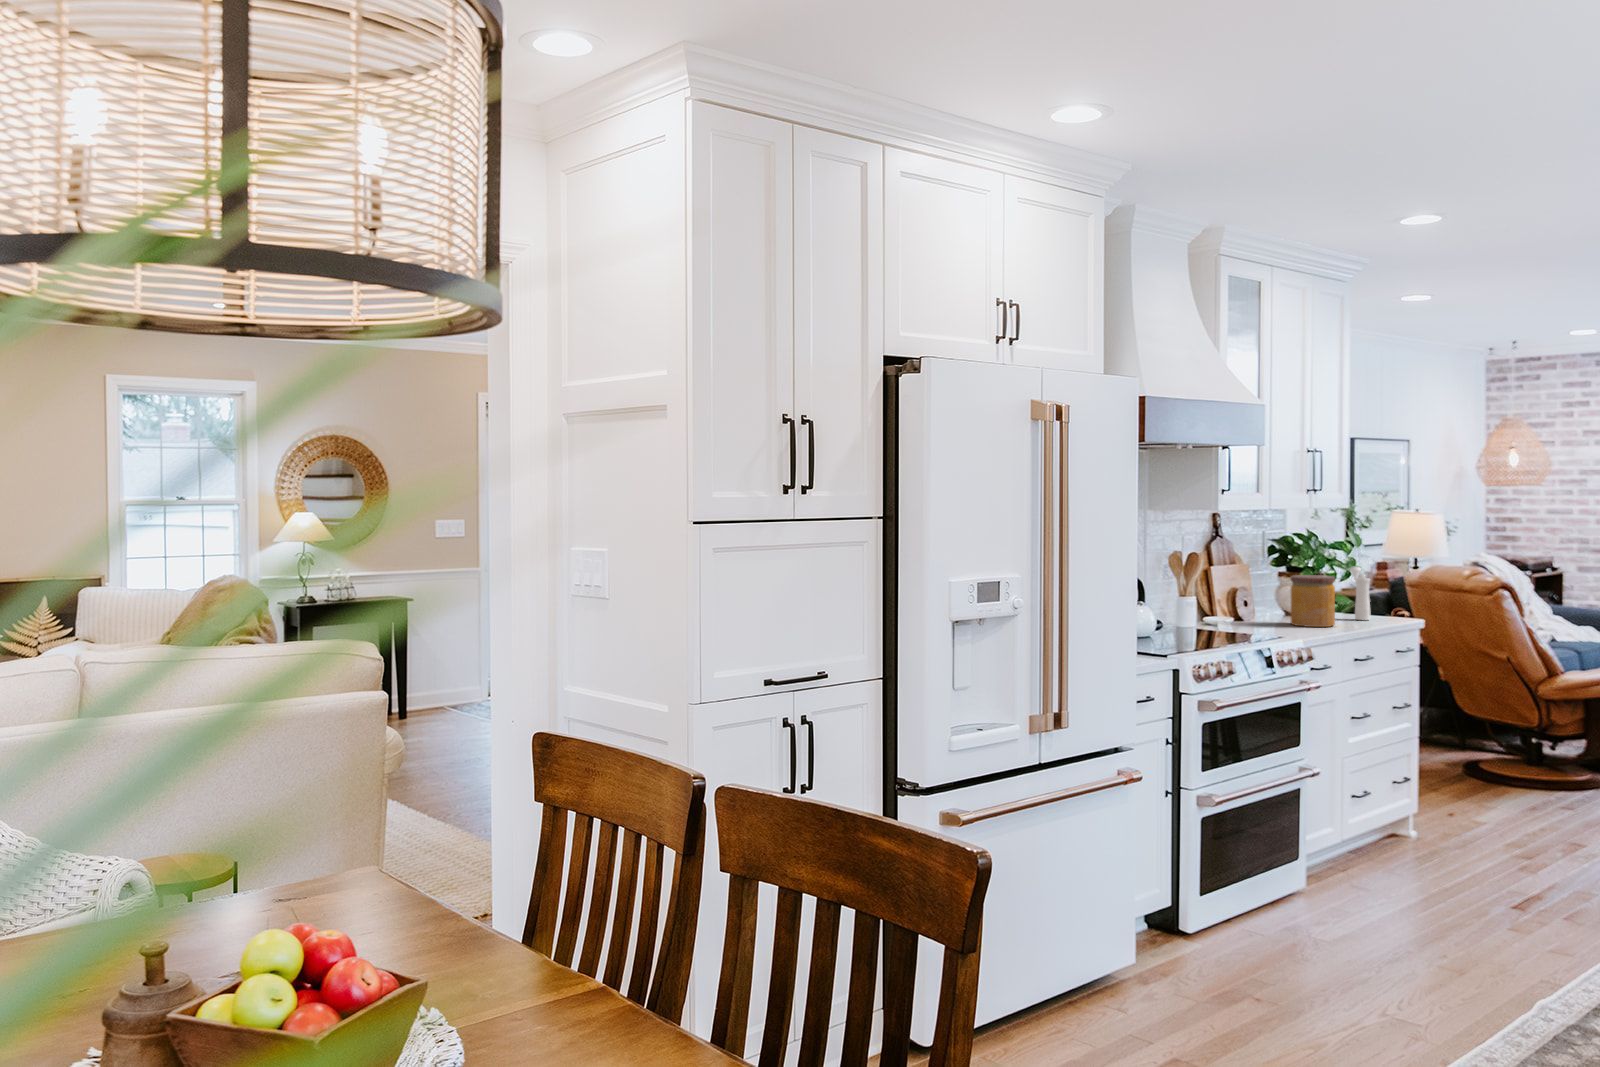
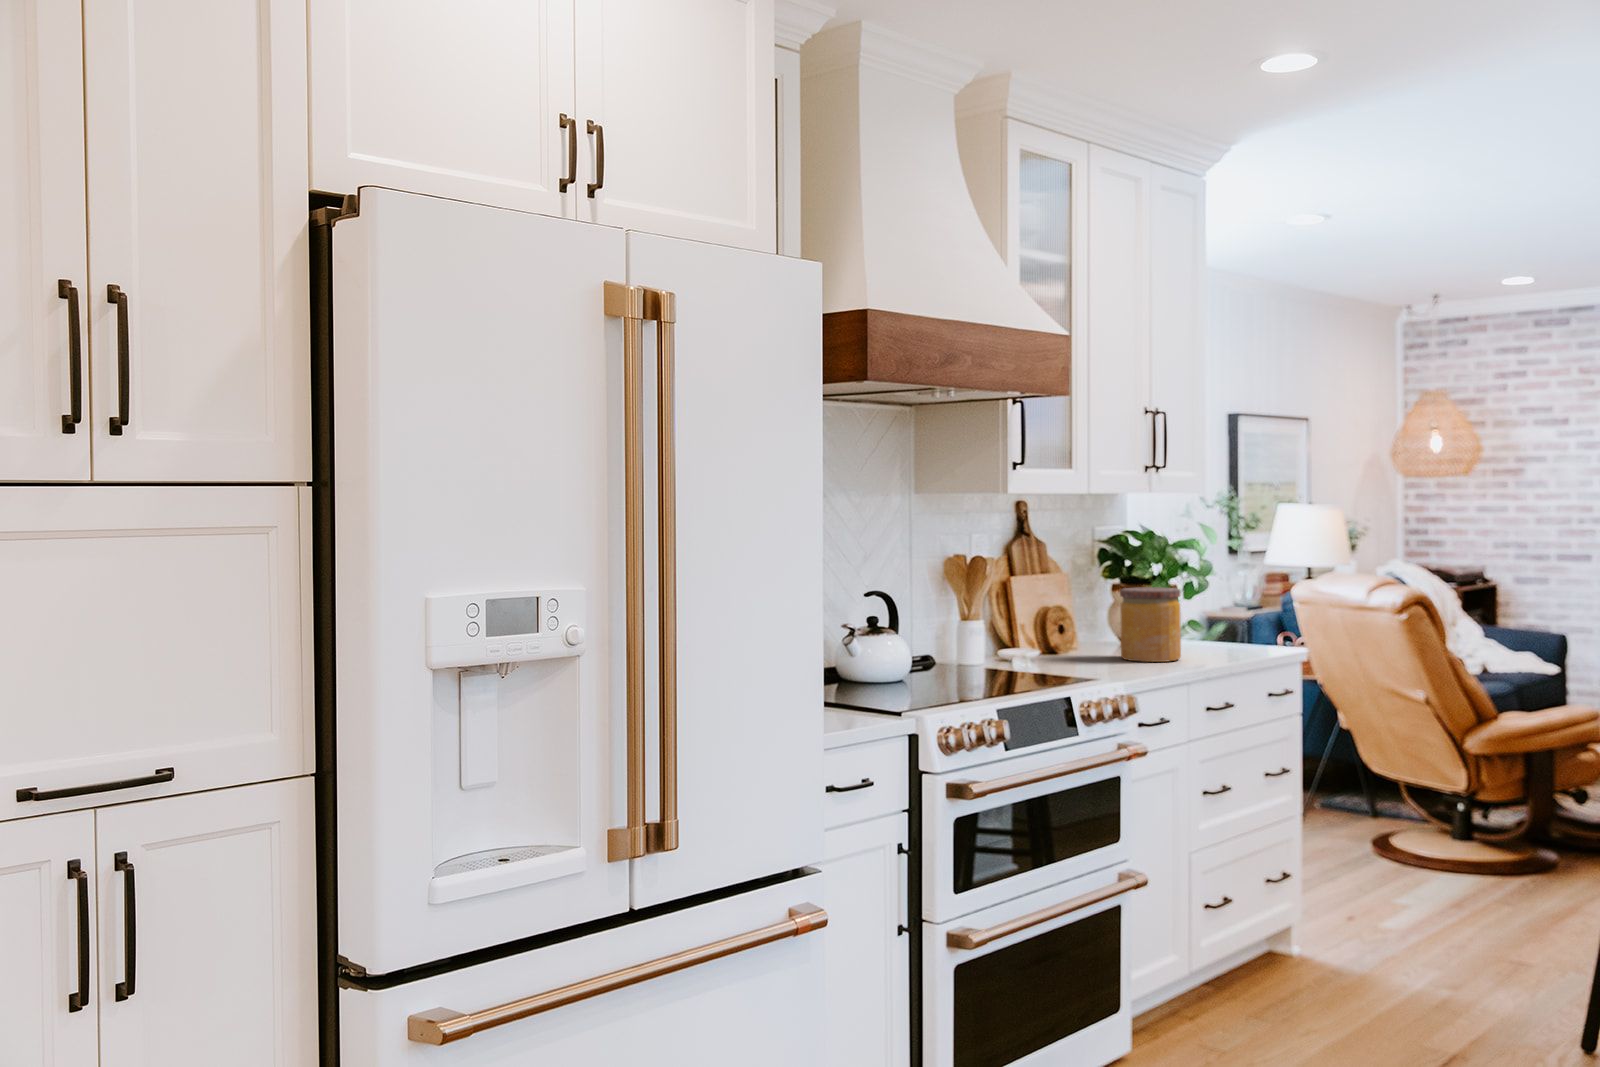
pepper mill: present [1350,567,1370,620] -> none [1207,576,1234,651]

